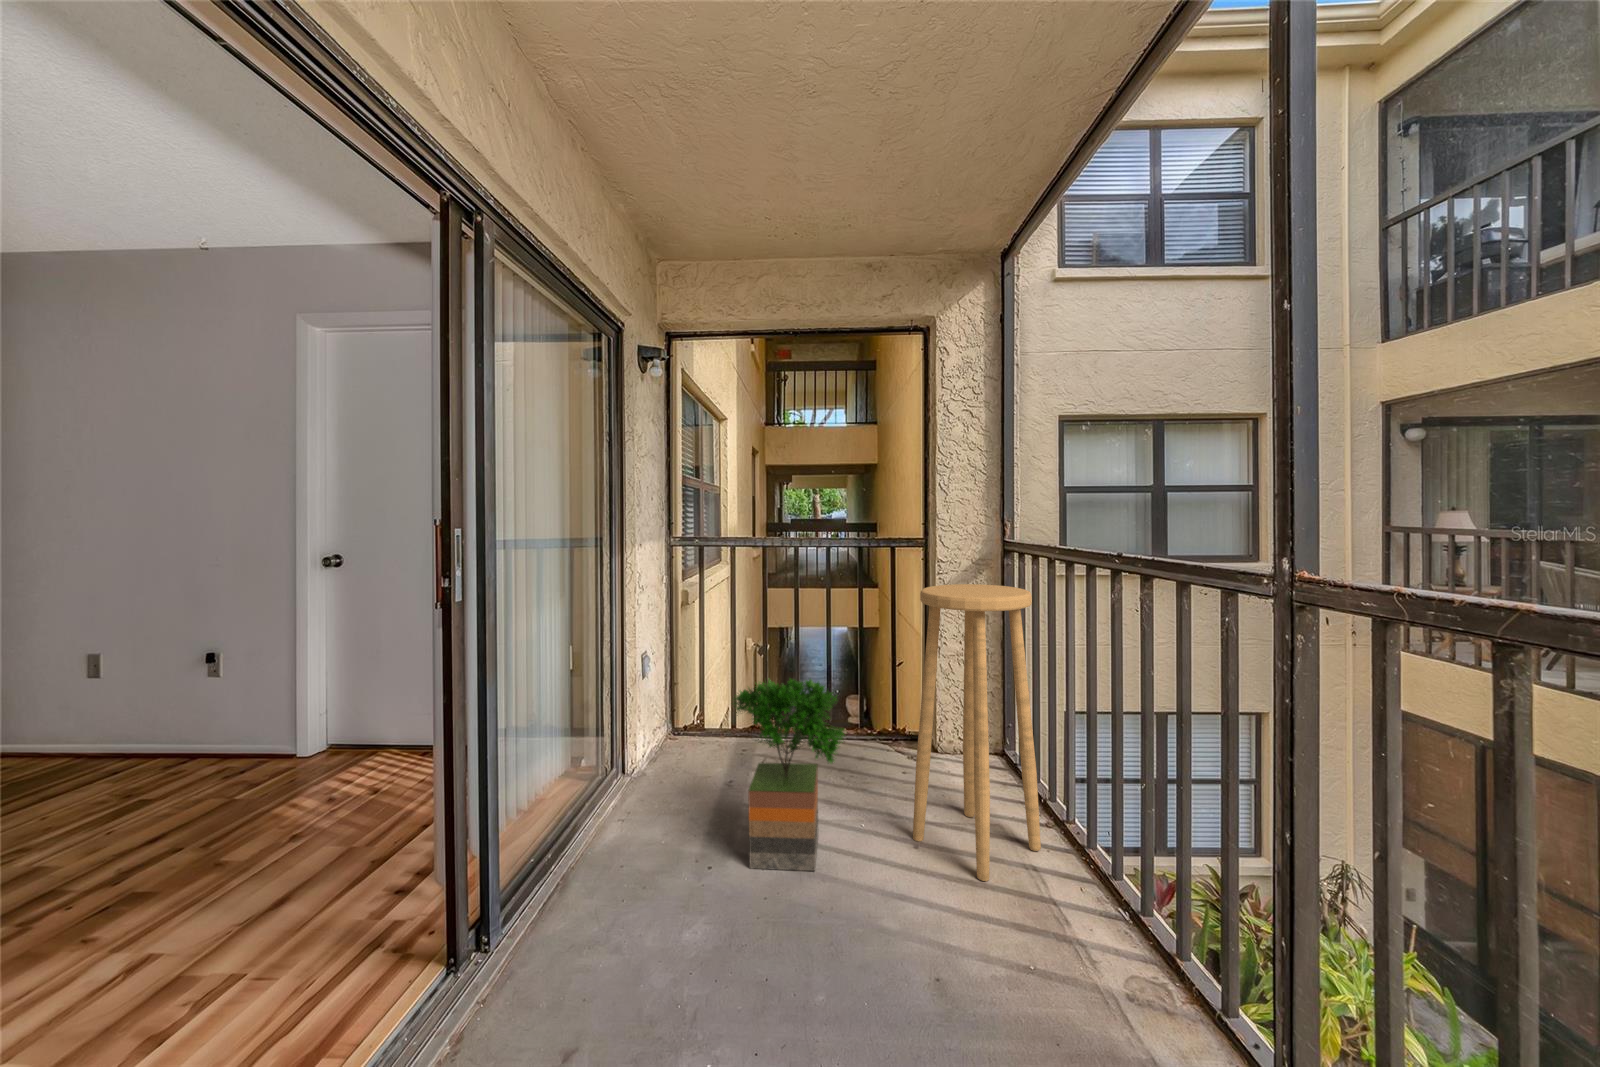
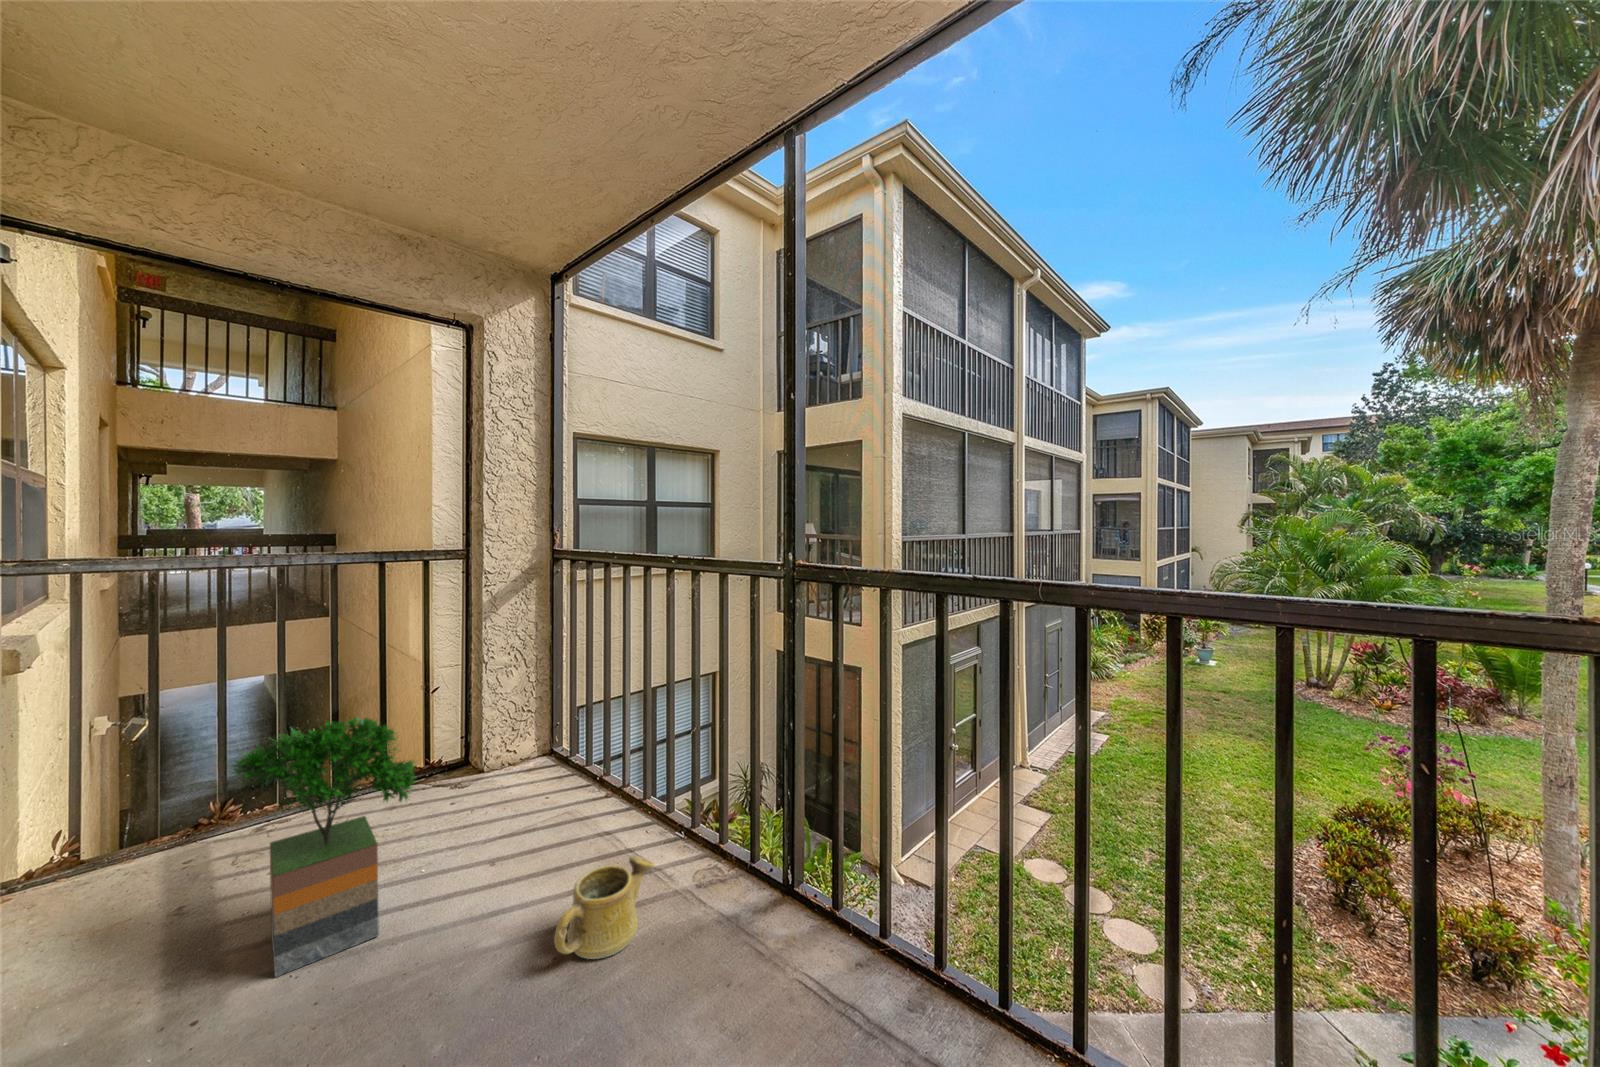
stool: present [913,584,1041,881] -> none [486,590,610,863]
watering can: none [930,904,1059,1016] -> present [554,855,654,959]

